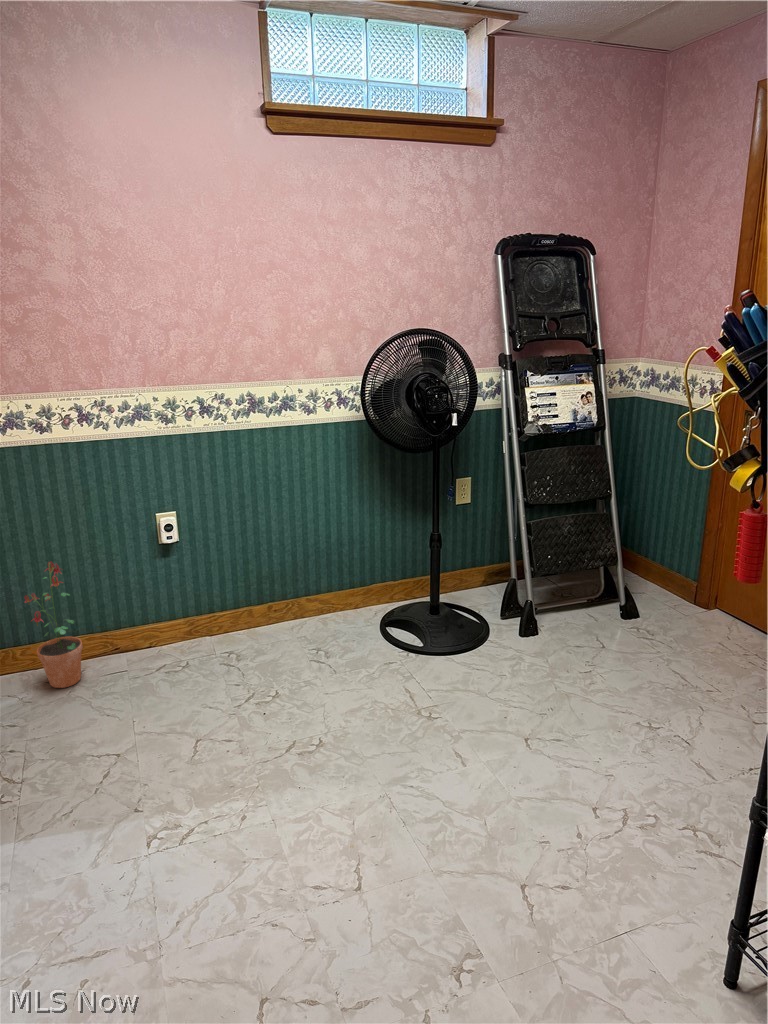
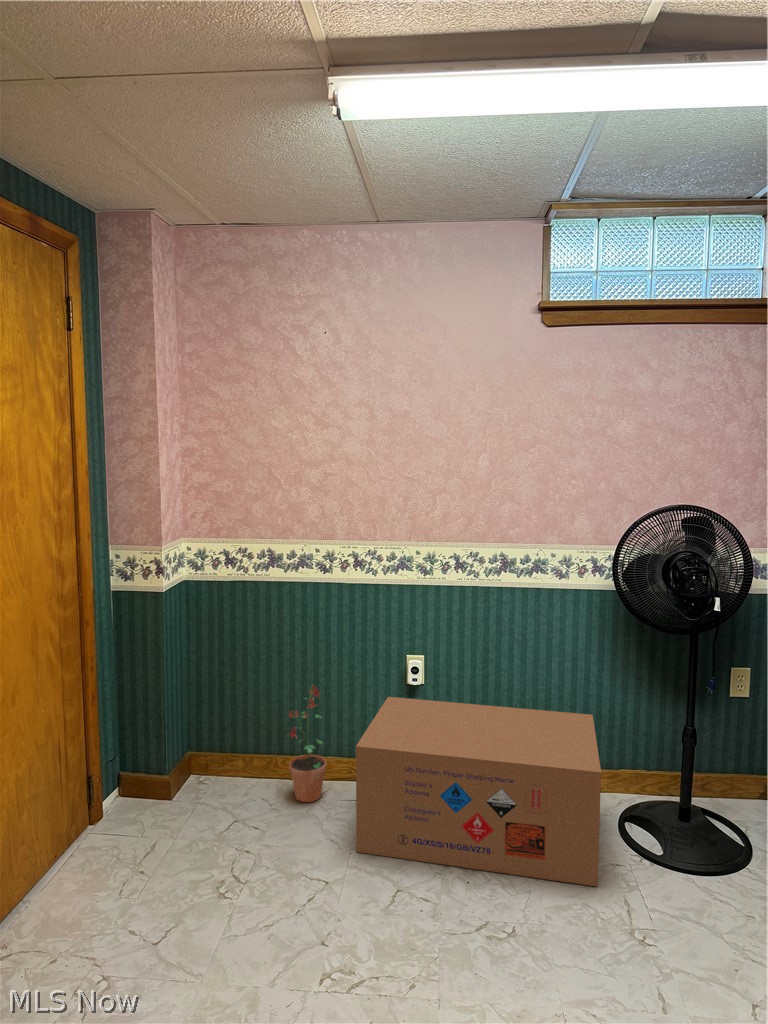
cardboard box: none [127,540,379,719] -> present [356,697,601,886]

